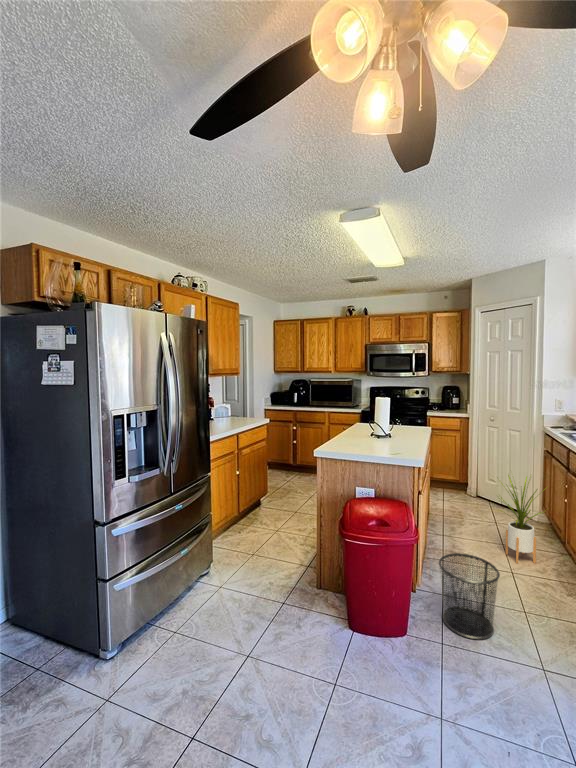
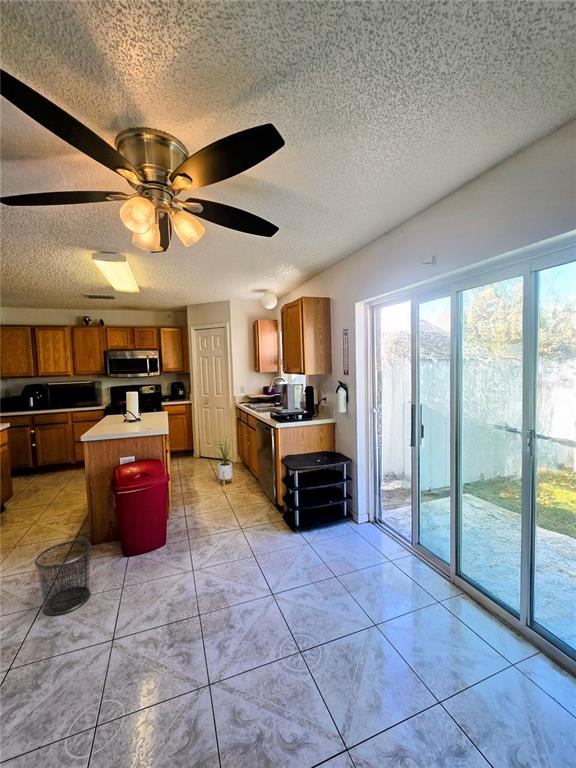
waste bin: present [439,553,500,640] -> present [35,540,91,615]

